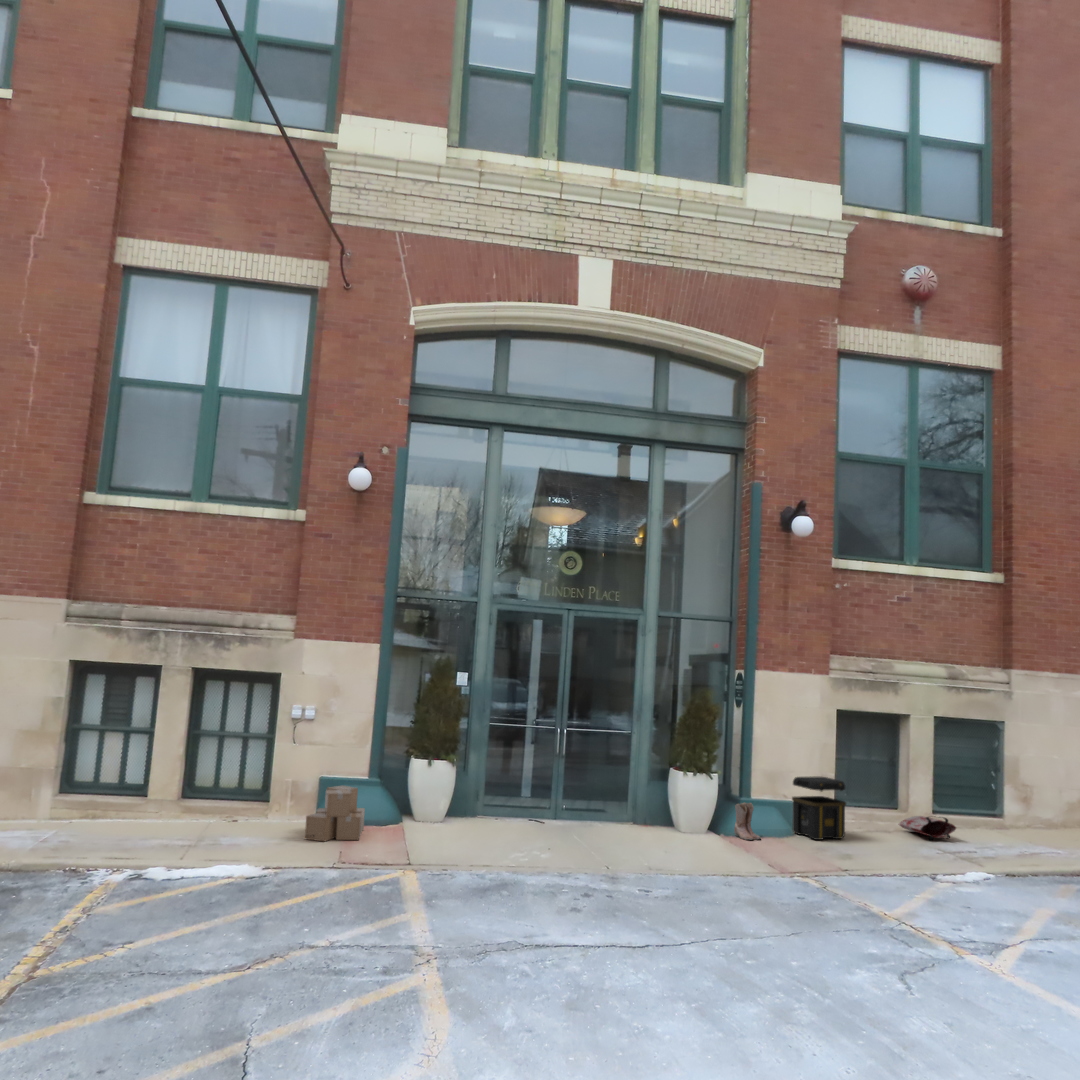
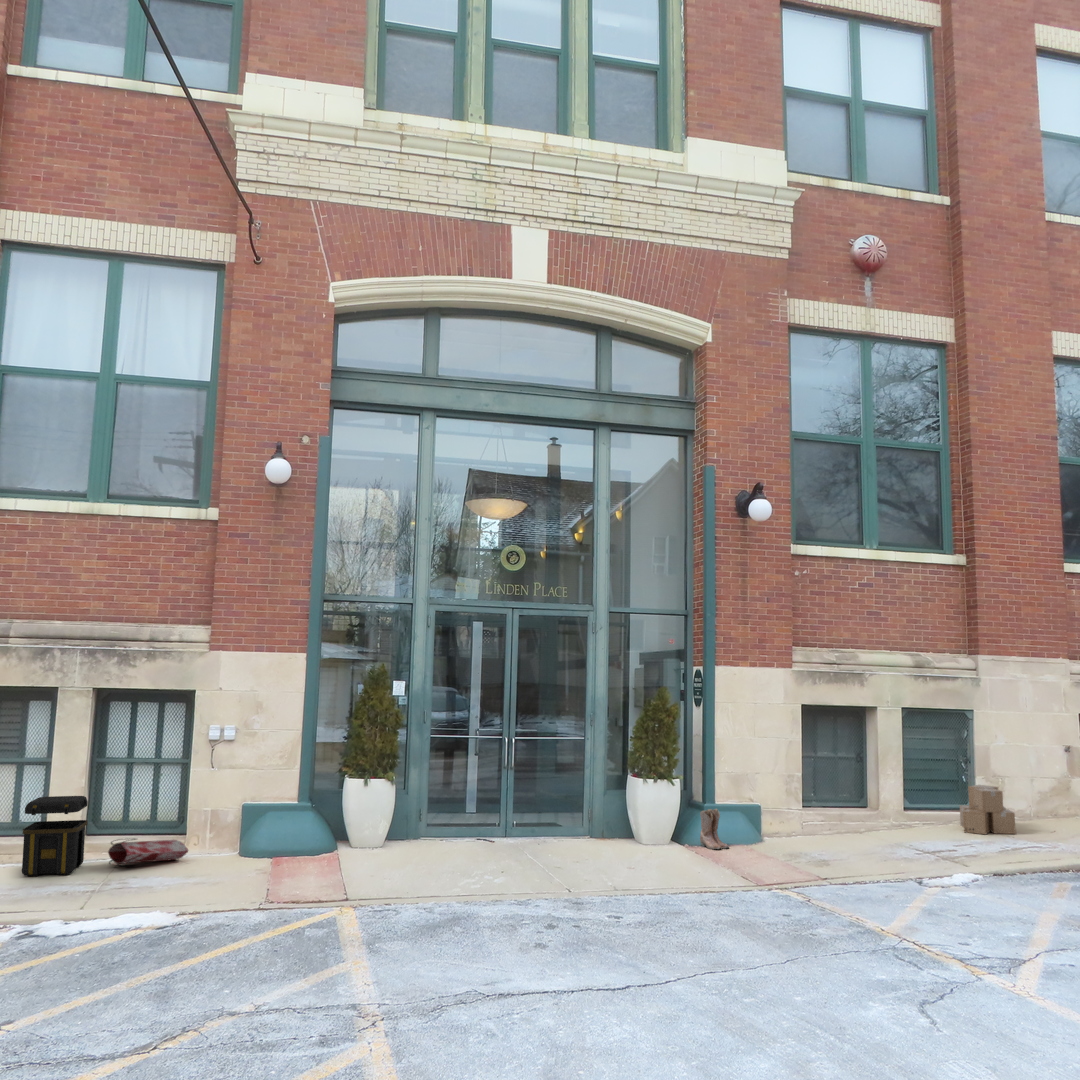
toolbox: present [792,776,846,840] -> present [22,796,88,876]
cardboard box: present [305,785,365,841] -> present [960,785,1016,834]
bag: present [899,816,956,839] -> present [108,839,188,867]

